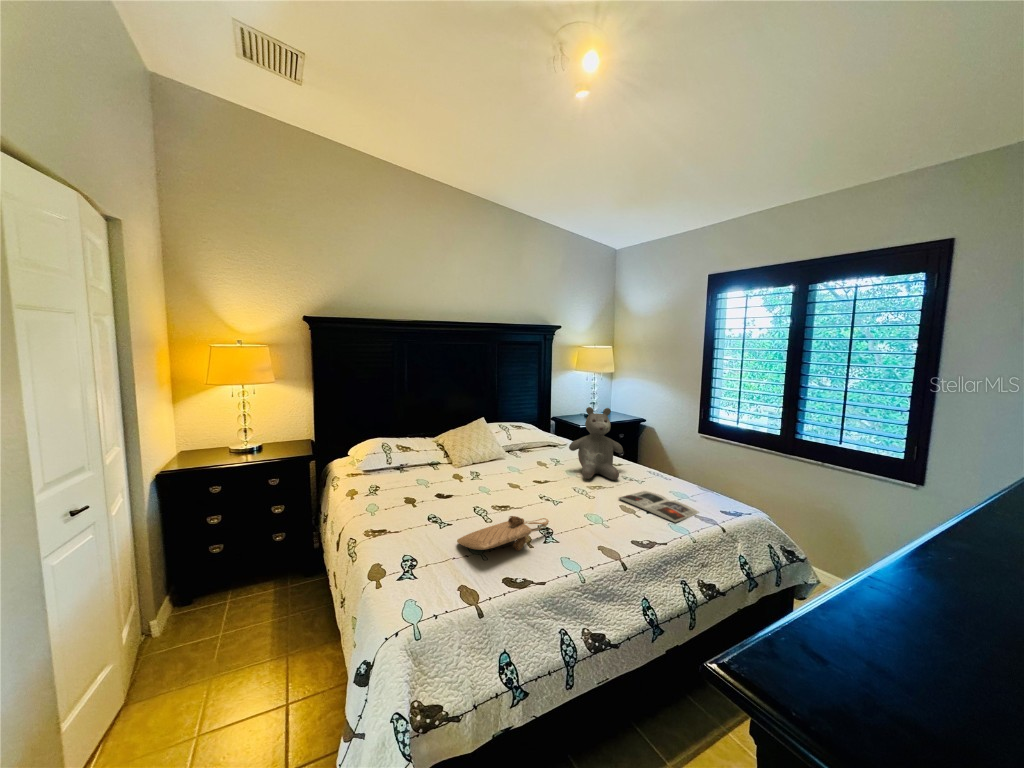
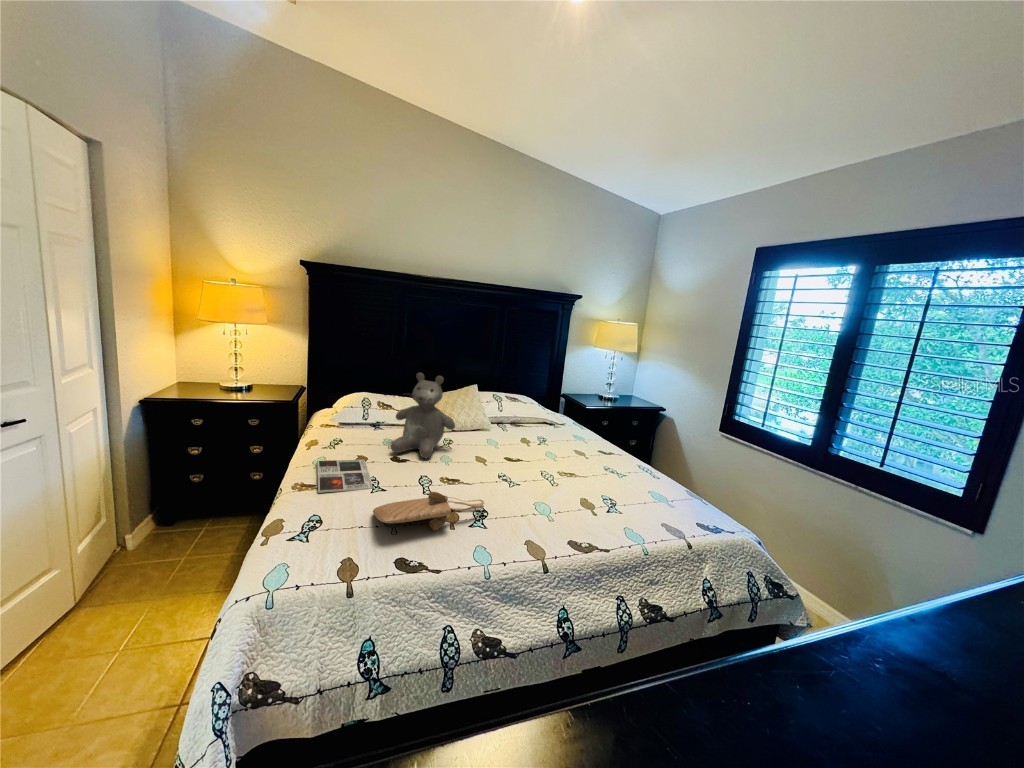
teddy bear: present [569,407,623,480] -> present [391,373,455,458]
magazine: present [619,491,699,522] -> present [317,460,372,493]

